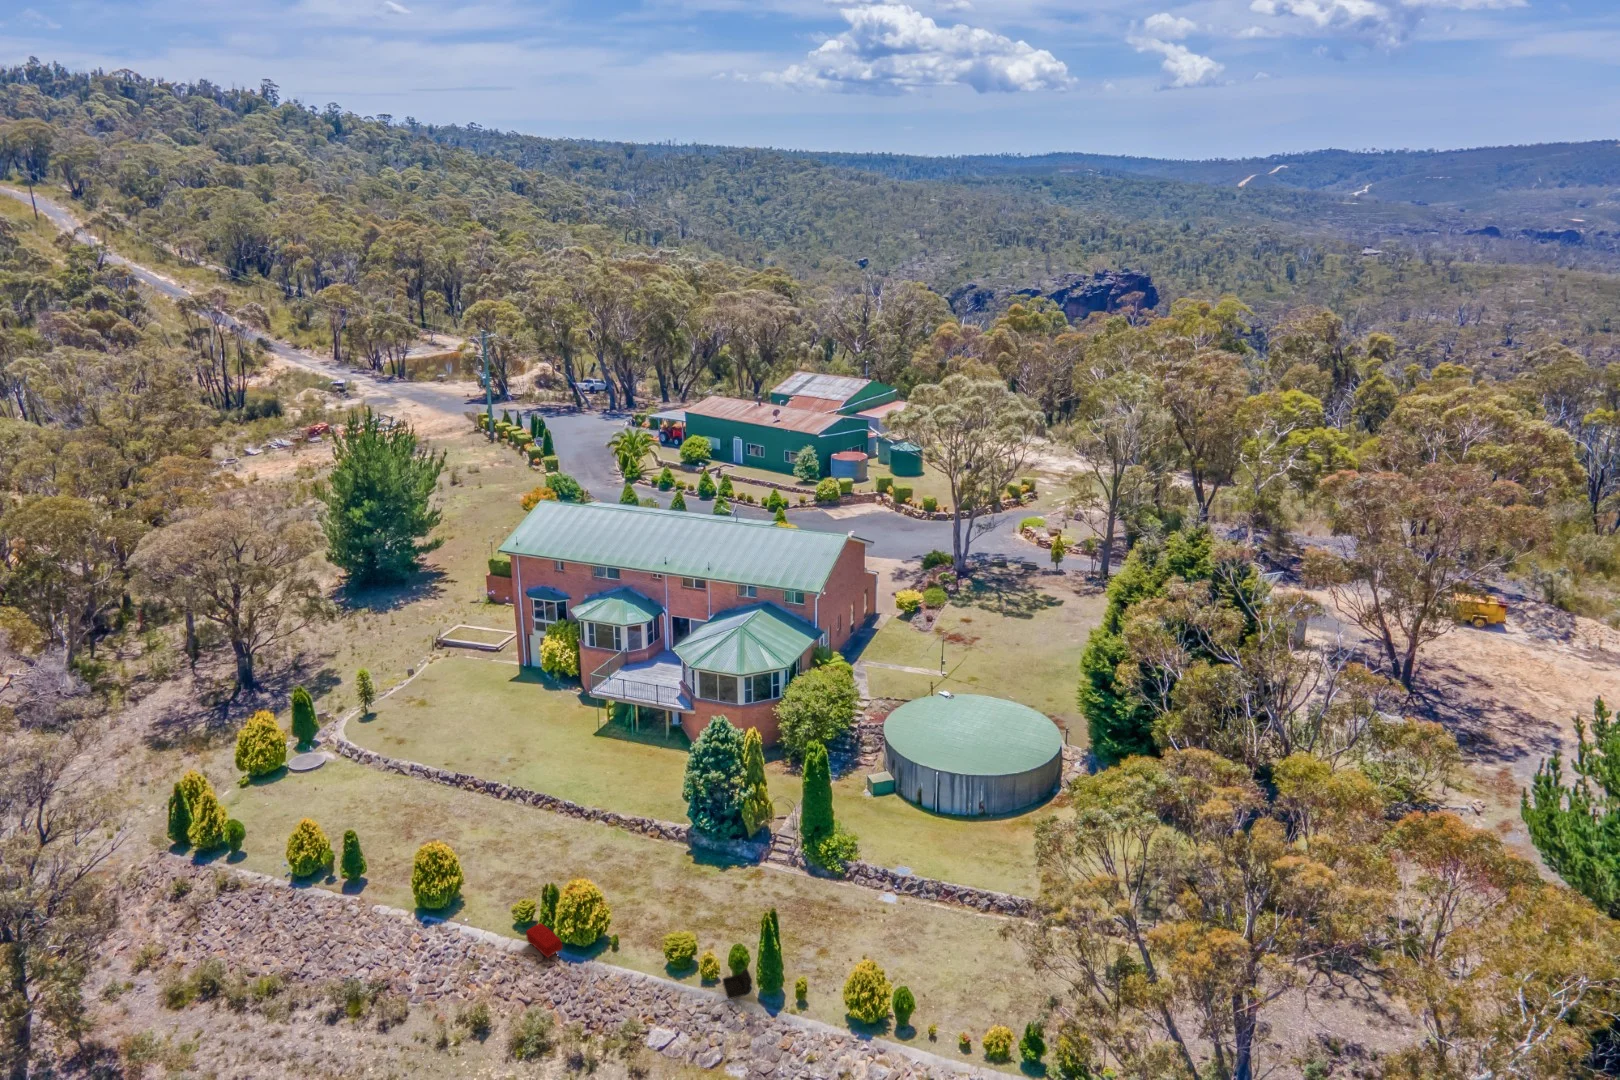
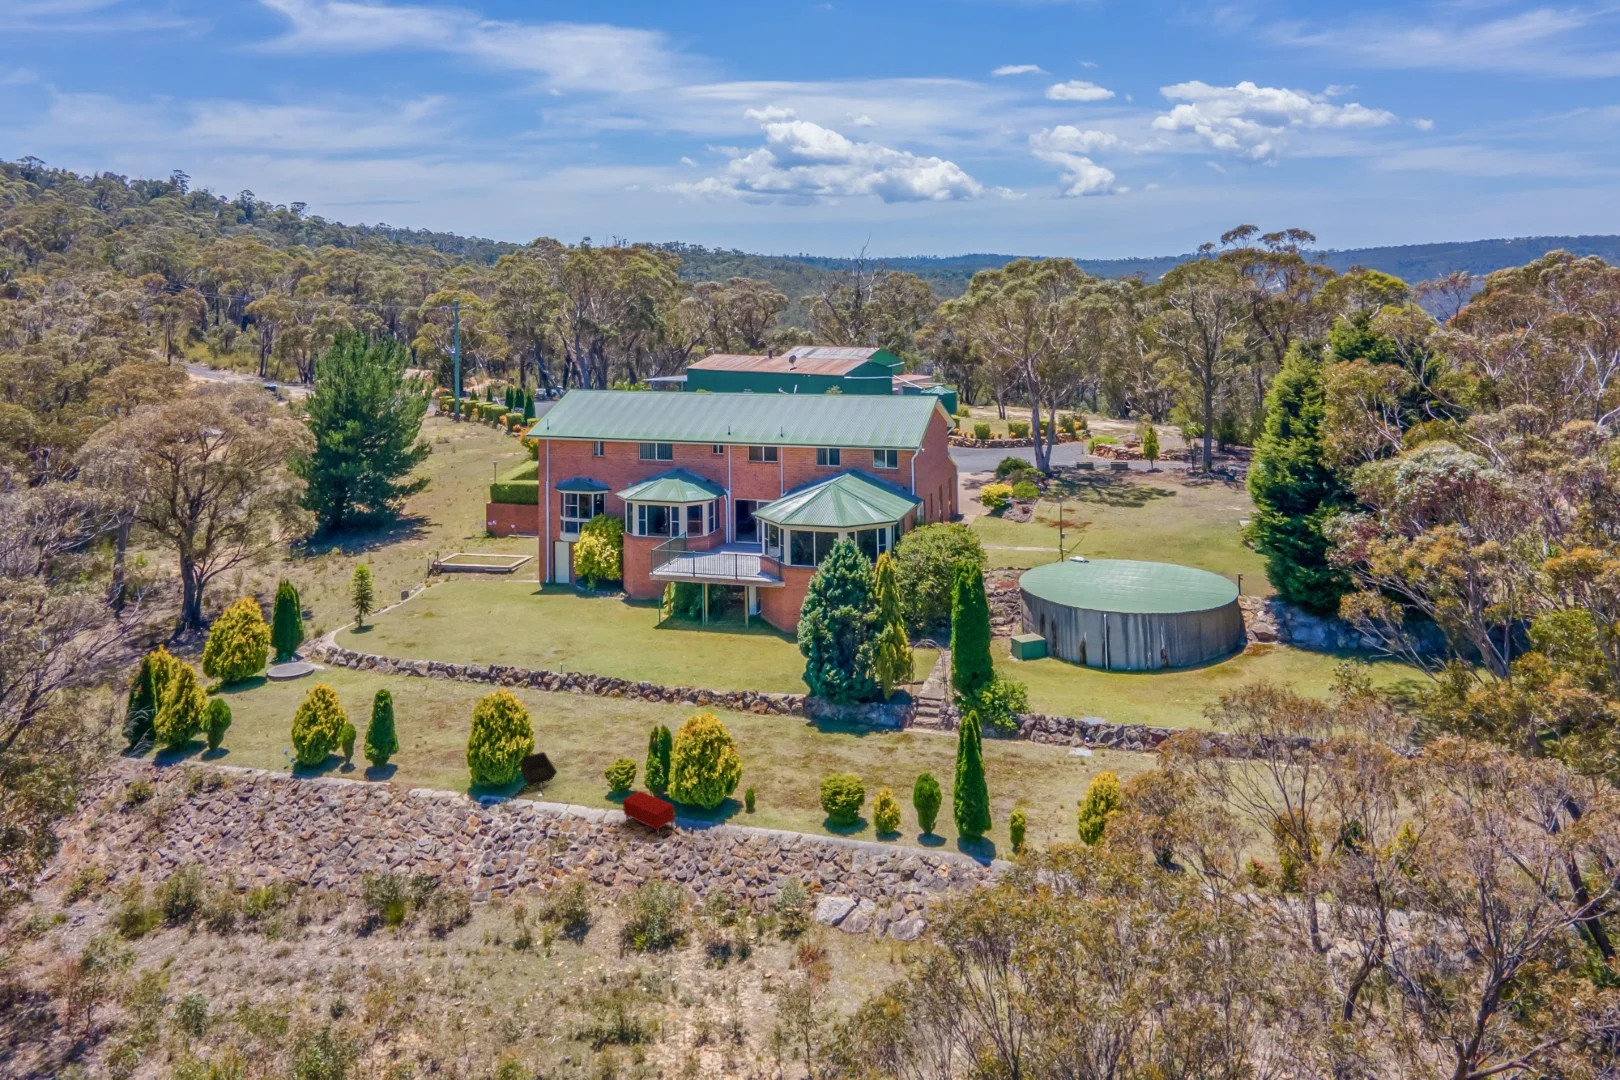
lounge chair: present [723,969,752,1005] -> present [521,752,557,793]

